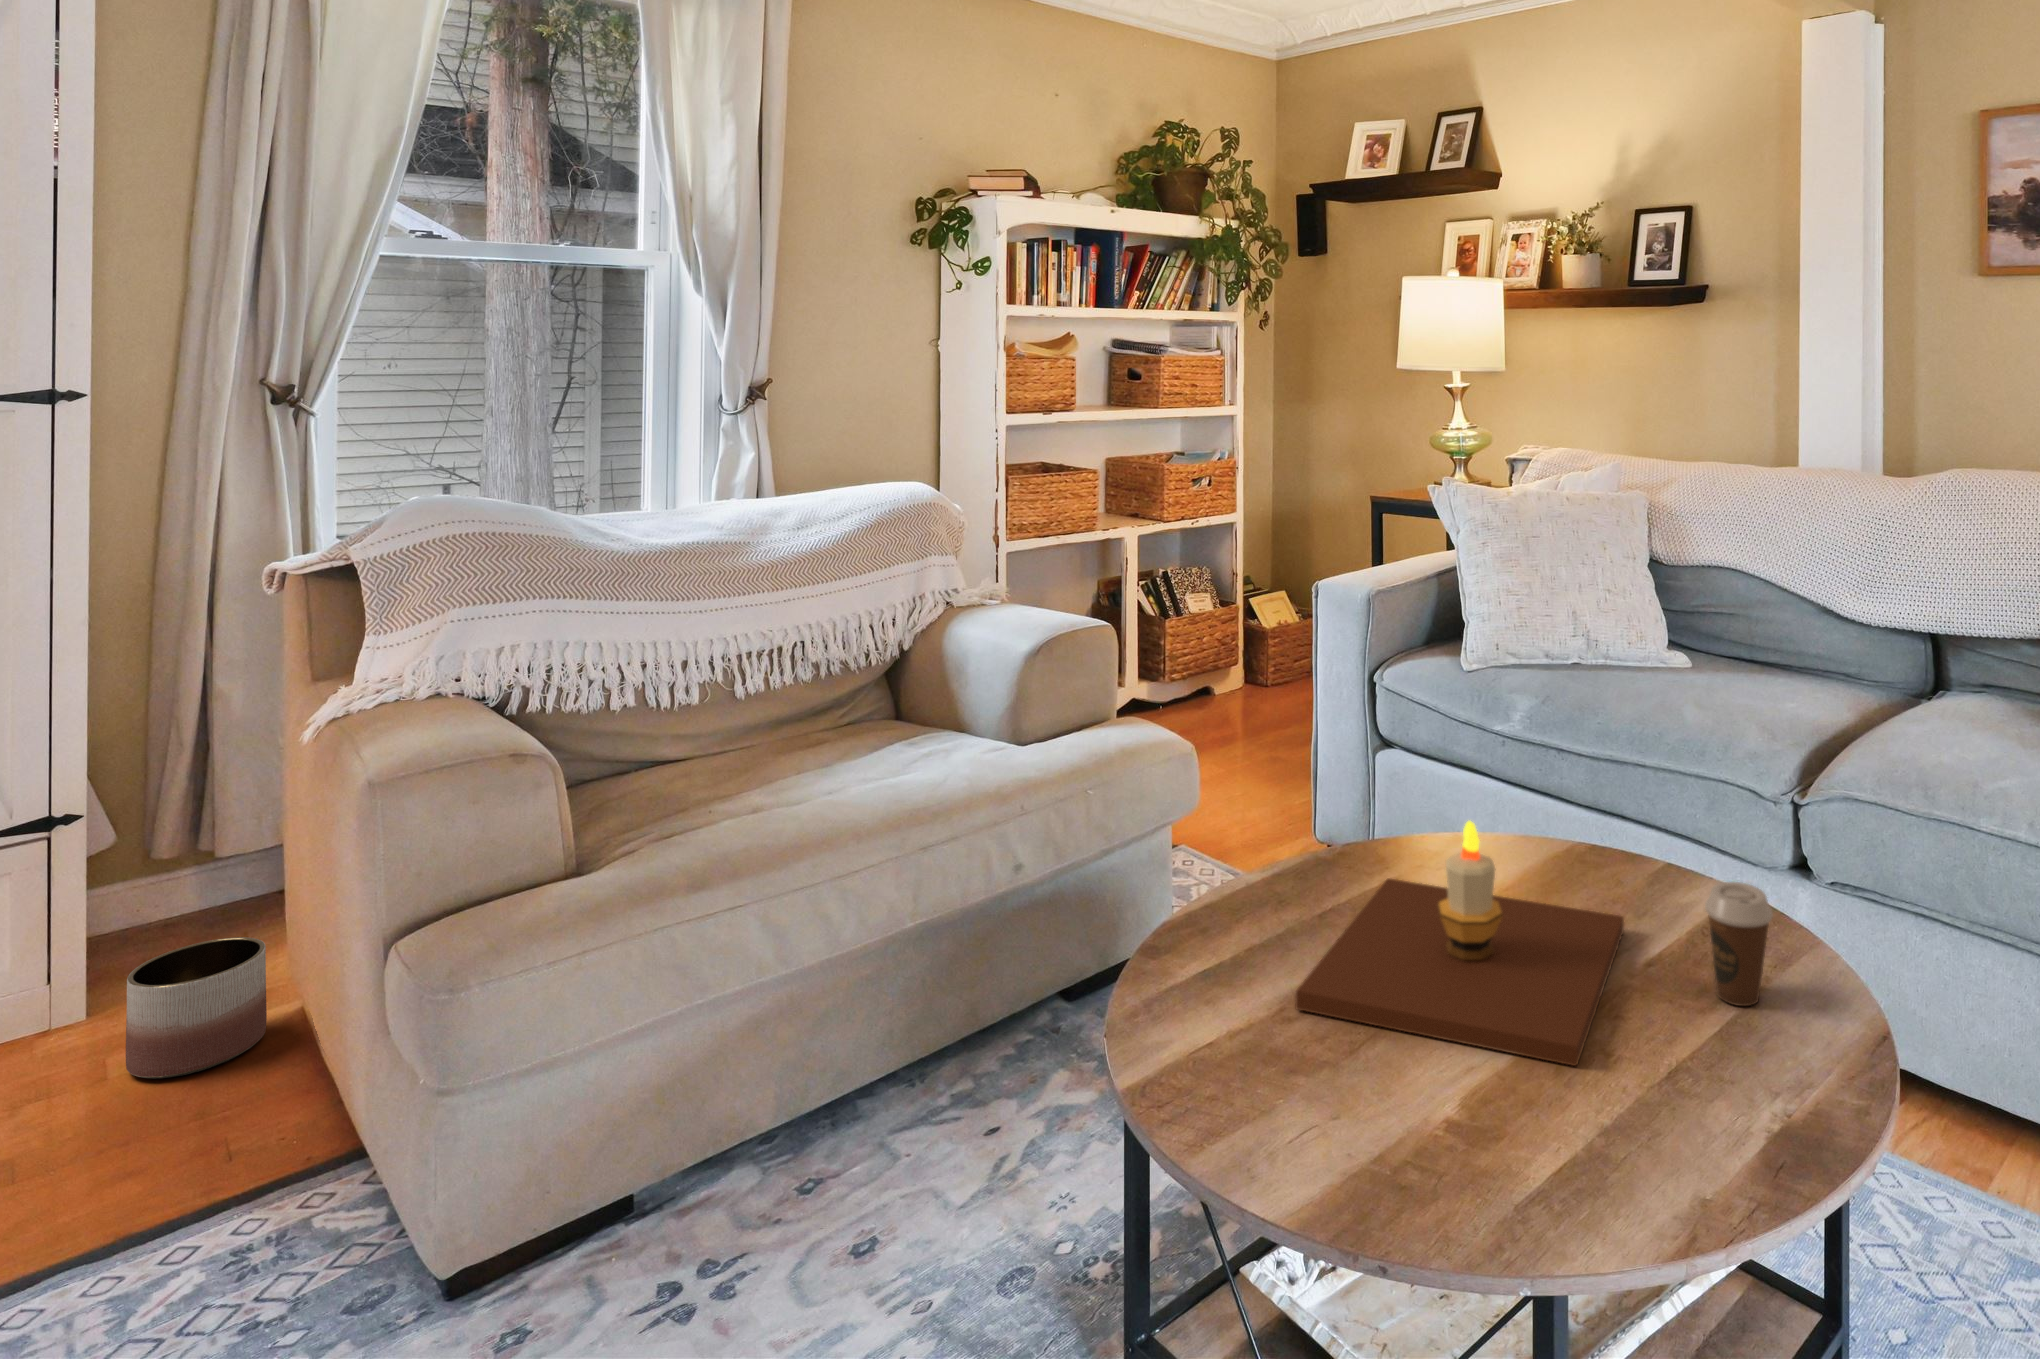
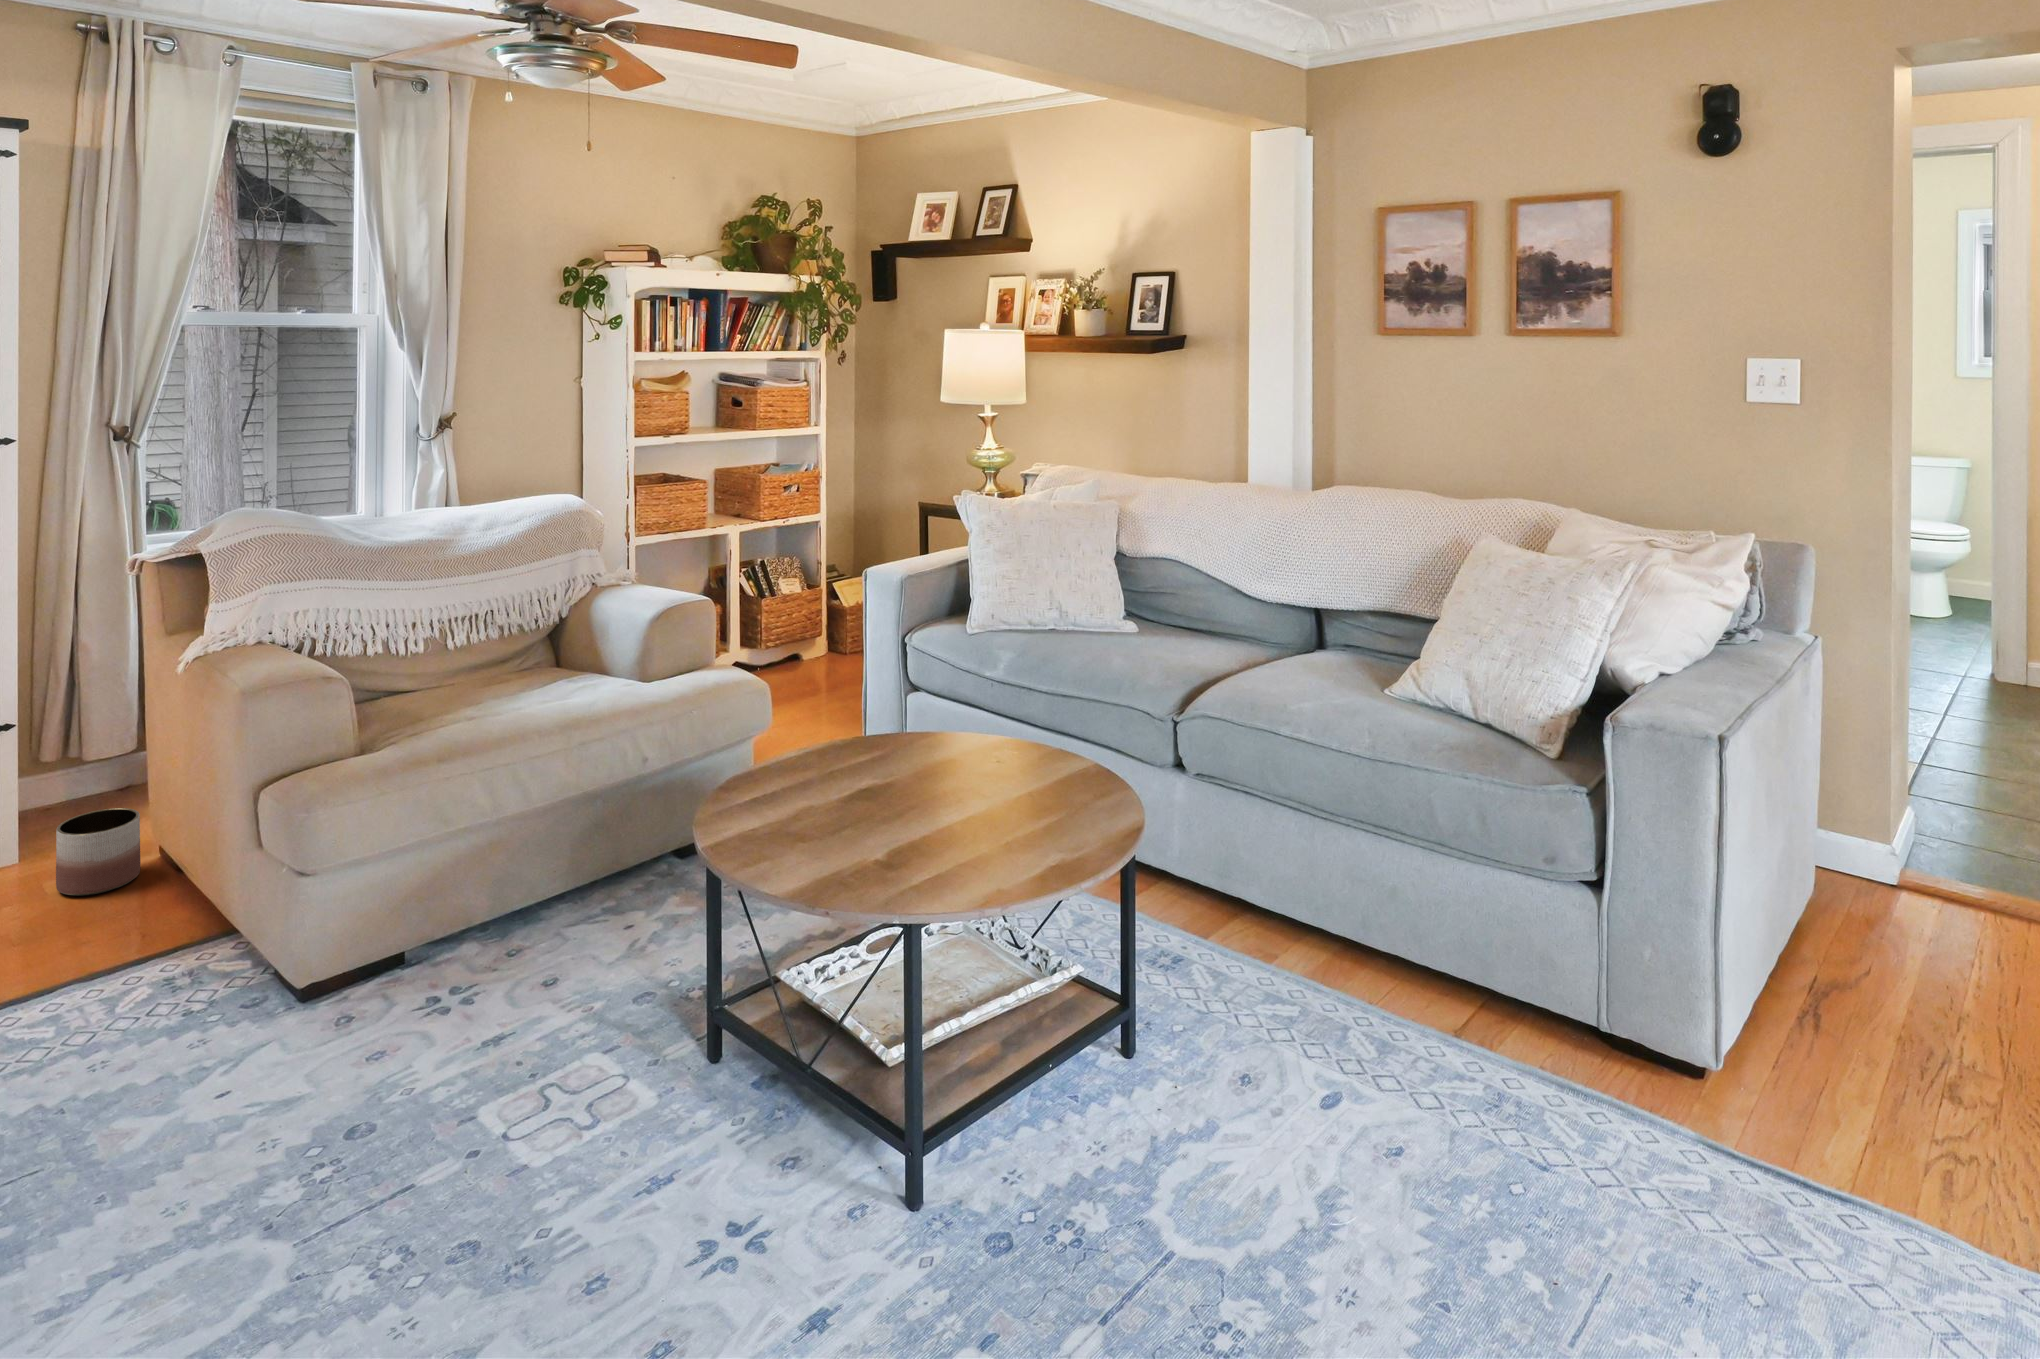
candle: present [1296,821,1624,1066] -> none [806,712,1017,845]
coffee cup: present [1705,882,1773,1006] -> none [1052,748,1091,820]

